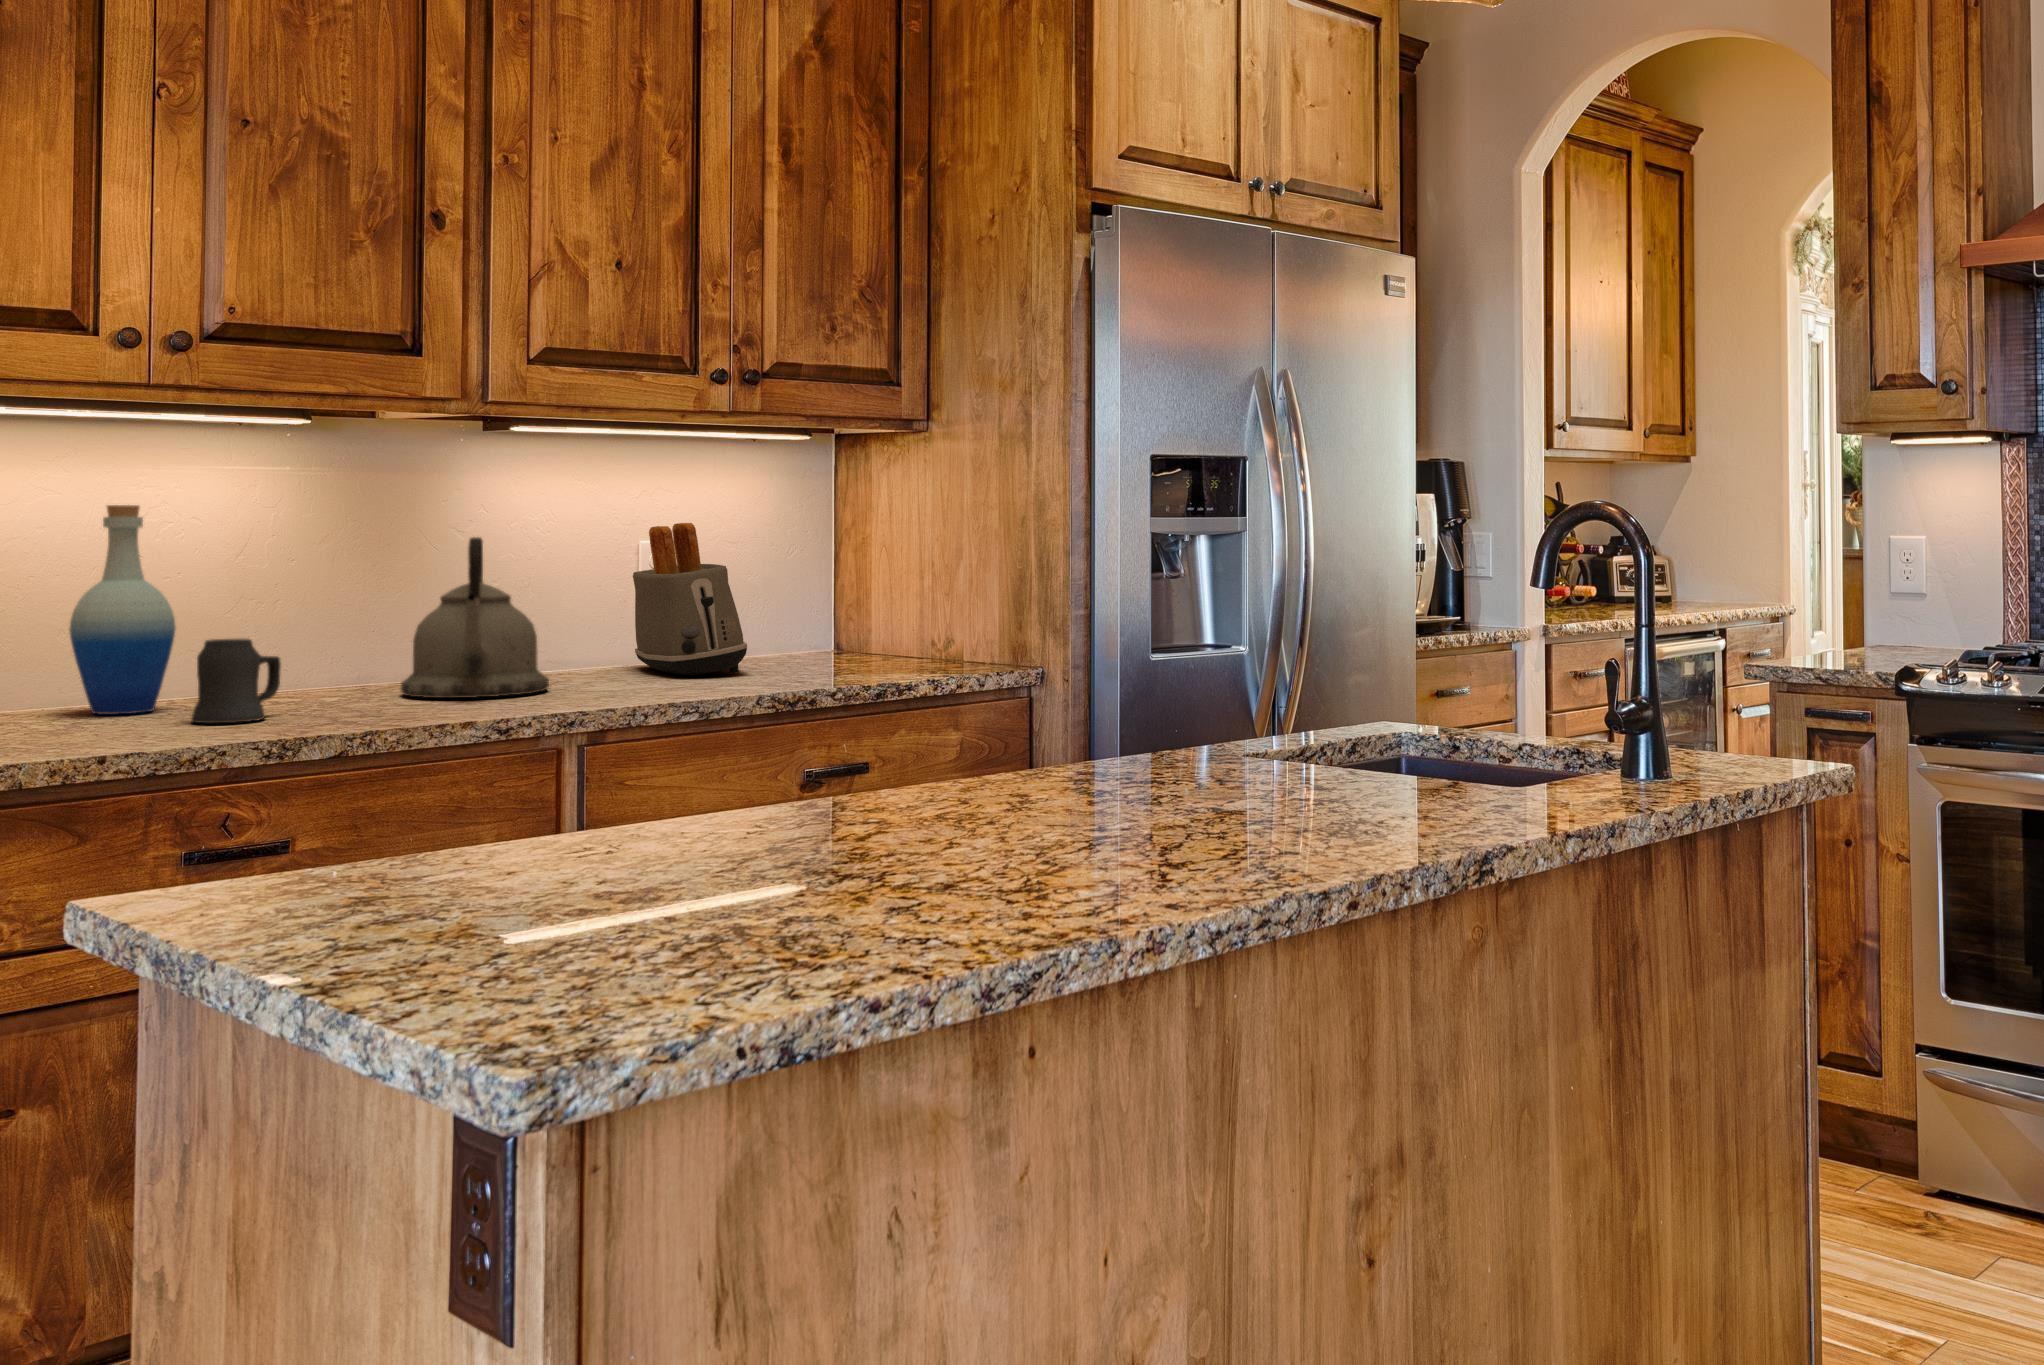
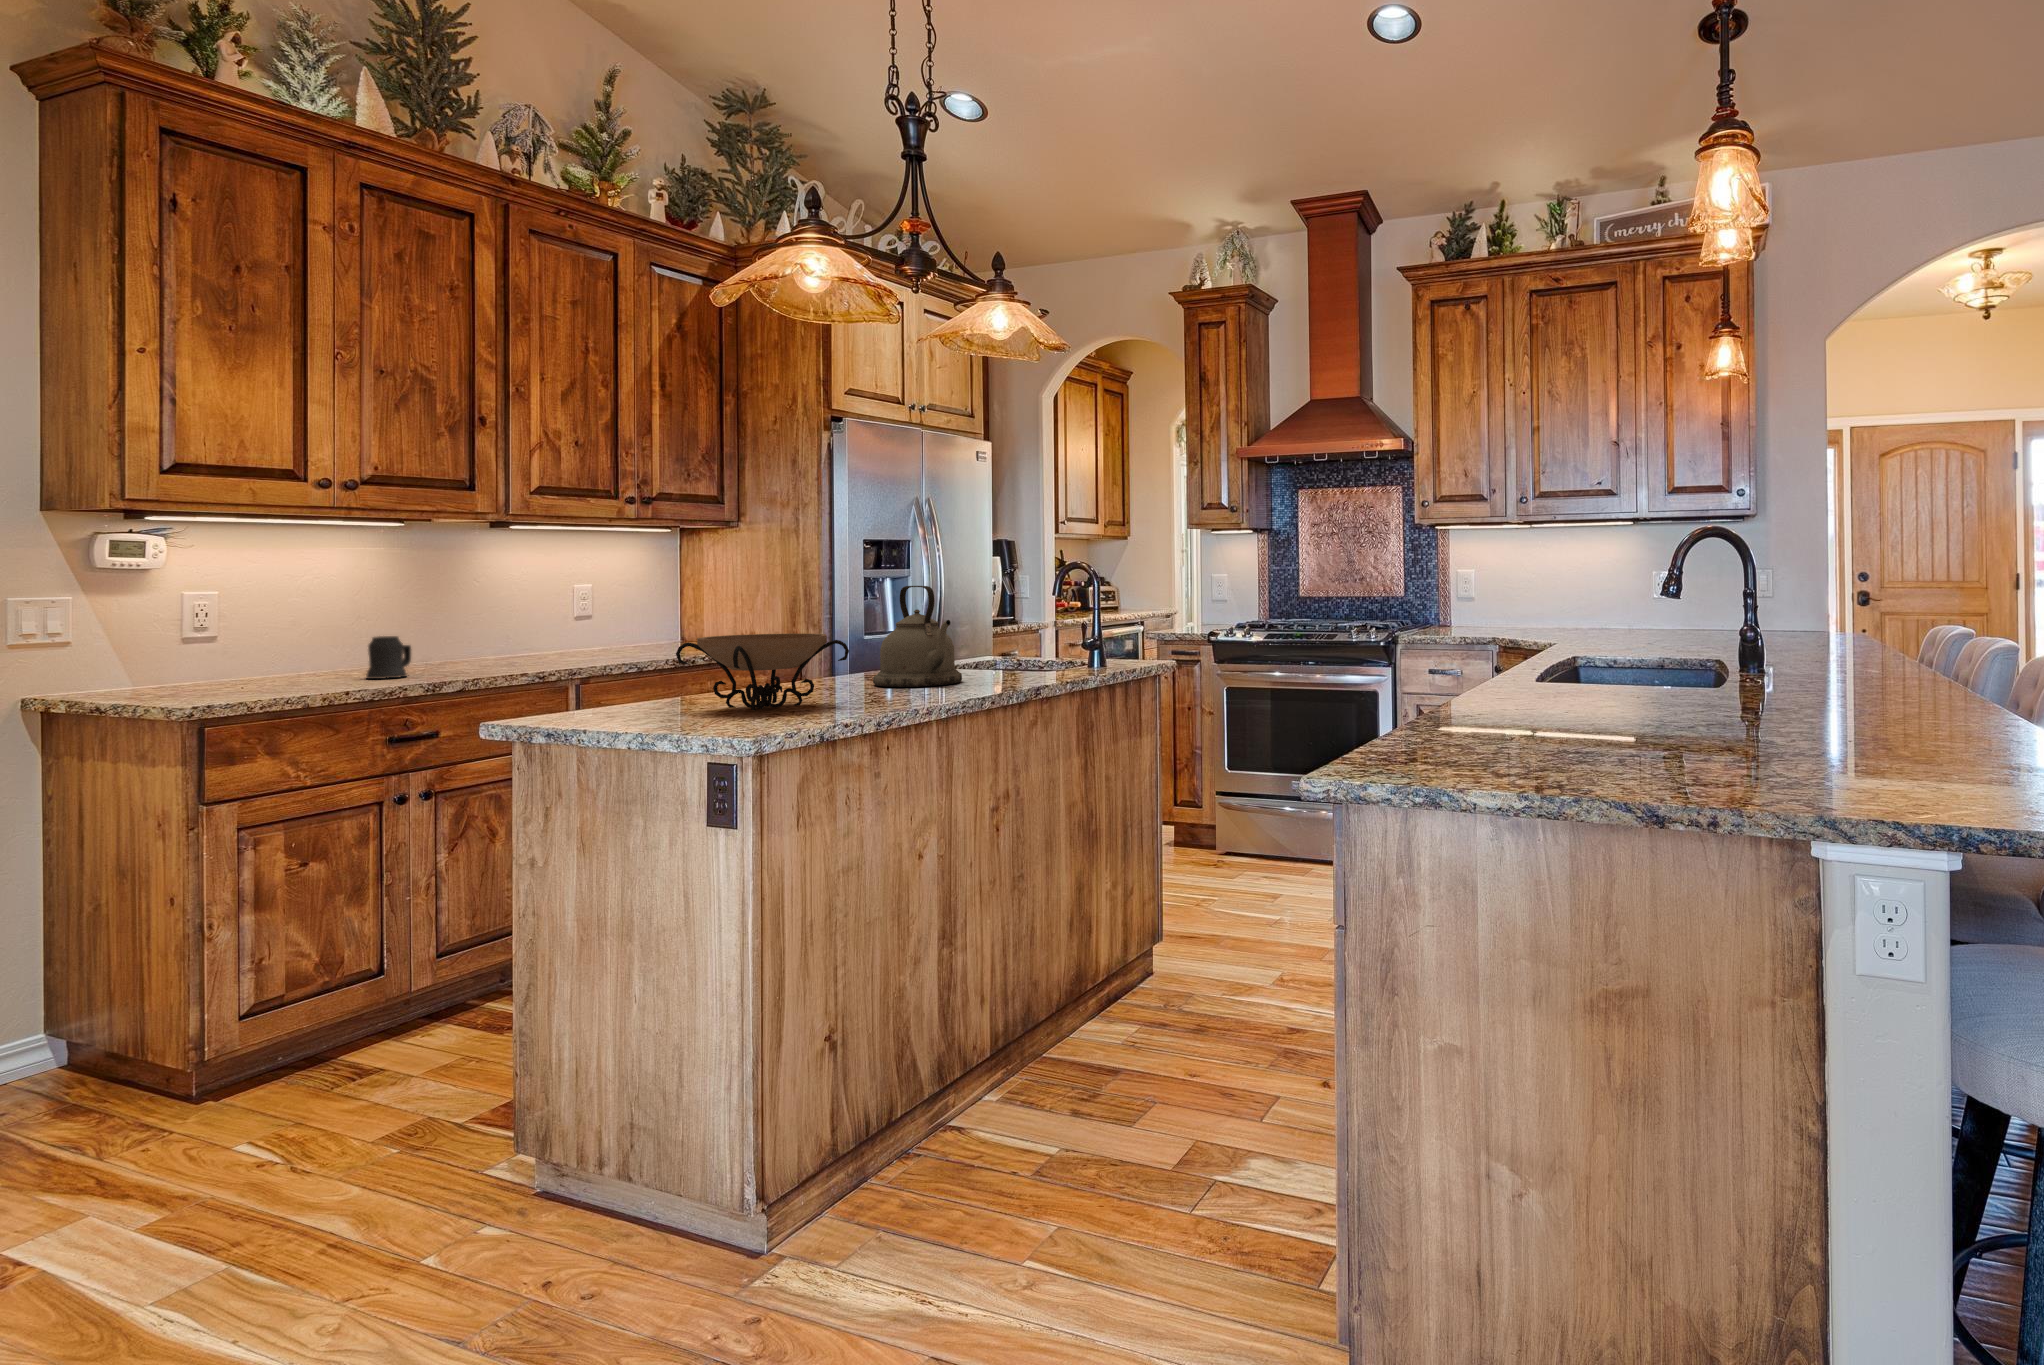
bottle: present [69,505,176,714] -> none [279,568,340,678]
toaster: present [633,523,747,675] -> none [576,575,648,653]
kettle: present [401,537,549,698] -> present [873,586,962,687]
decorative bowl: none [539,686,954,910] -> present [676,633,849,711]

